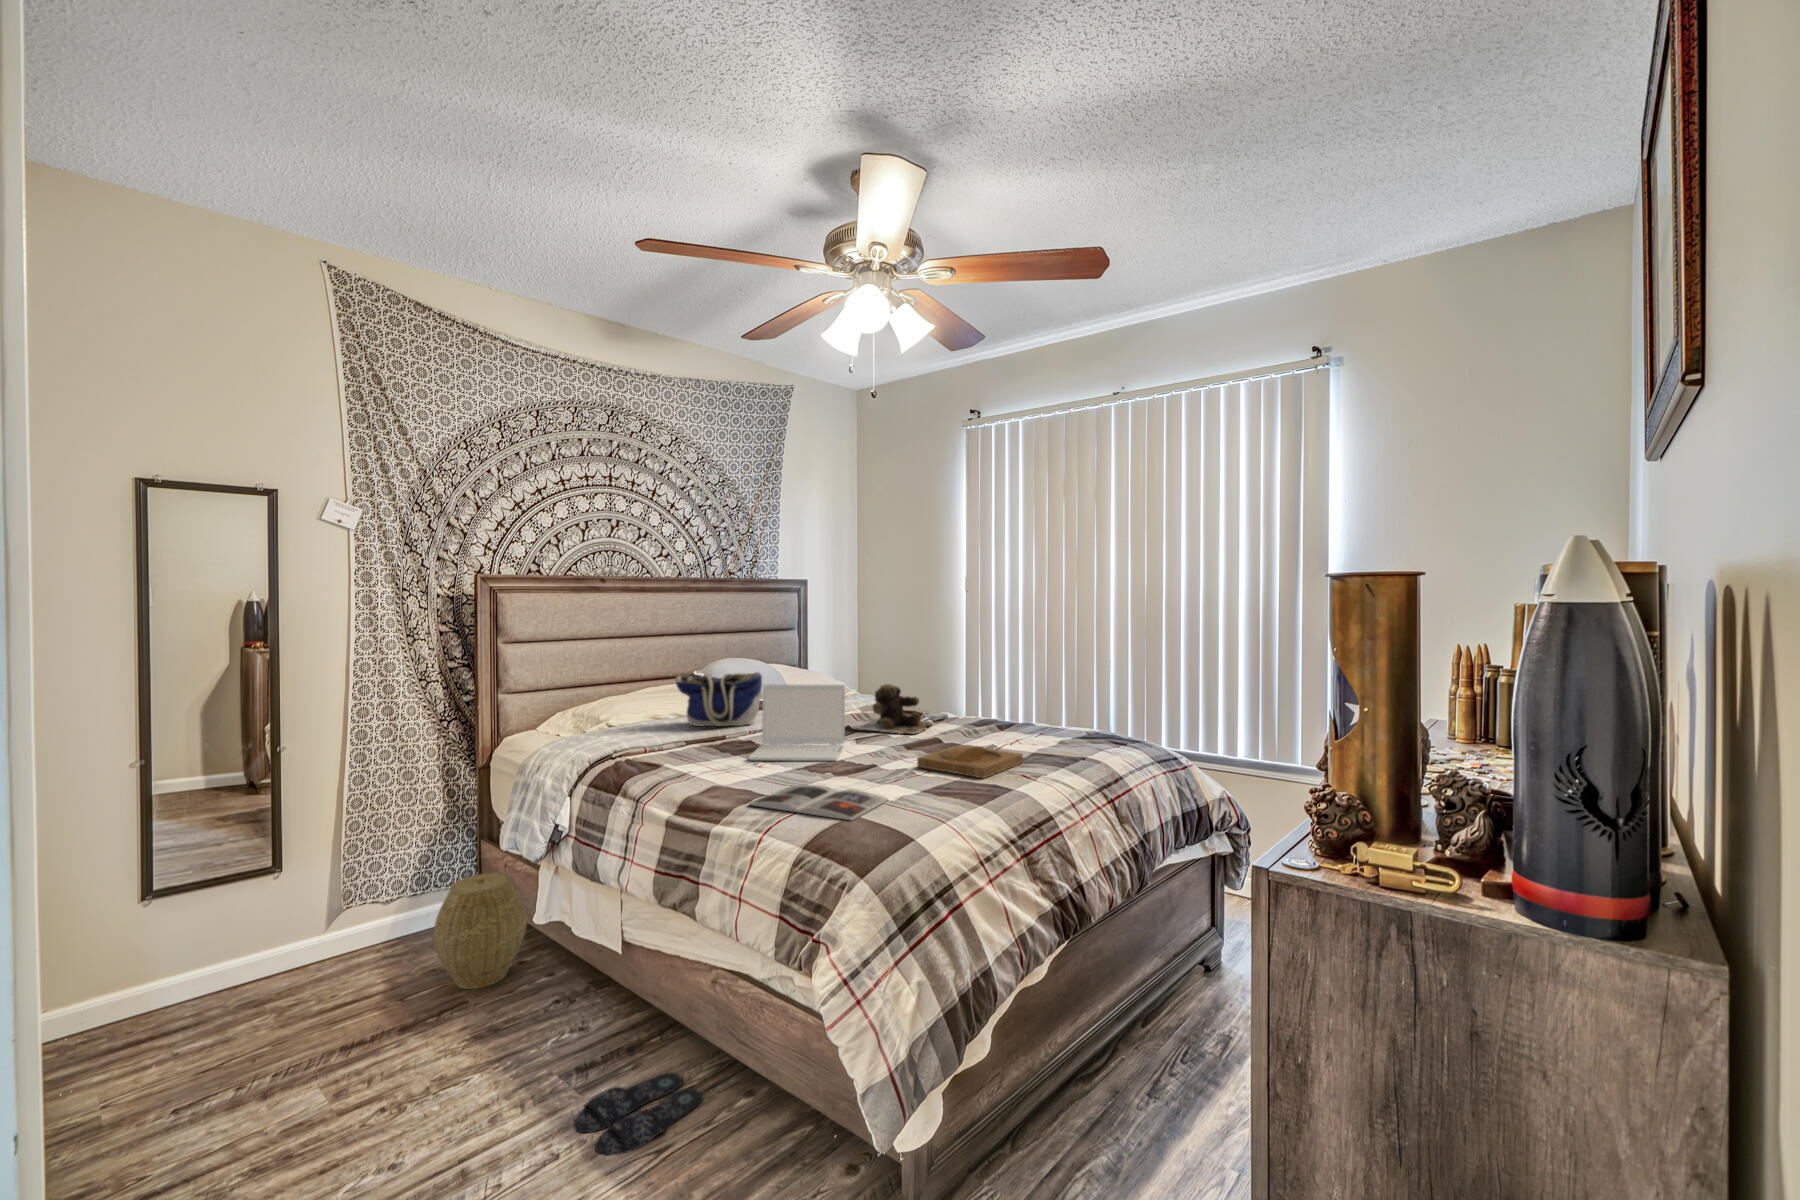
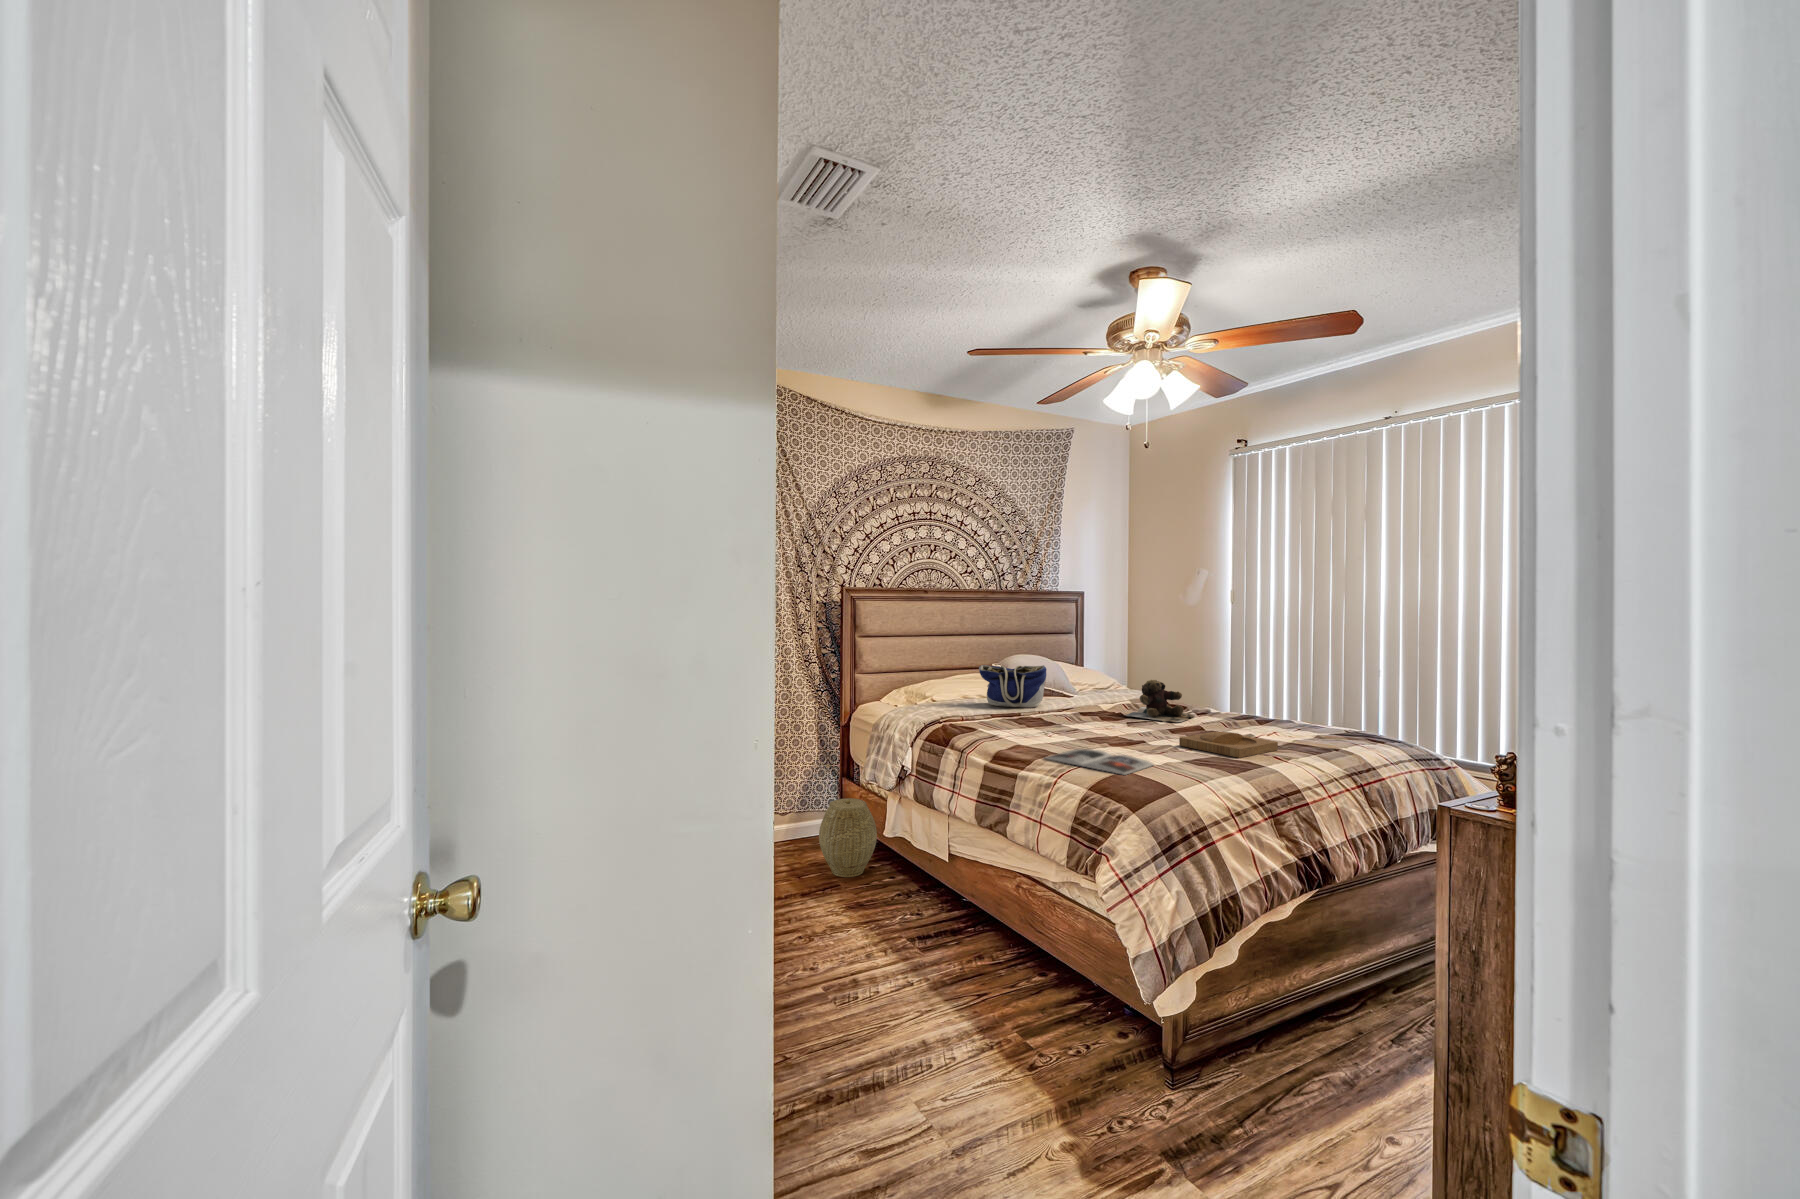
laptop: present [749,685,845,761] -> none [1039,674,1117,736]
slippers: present [574,1073,702,1155] -> none [921,950,1008,991]

